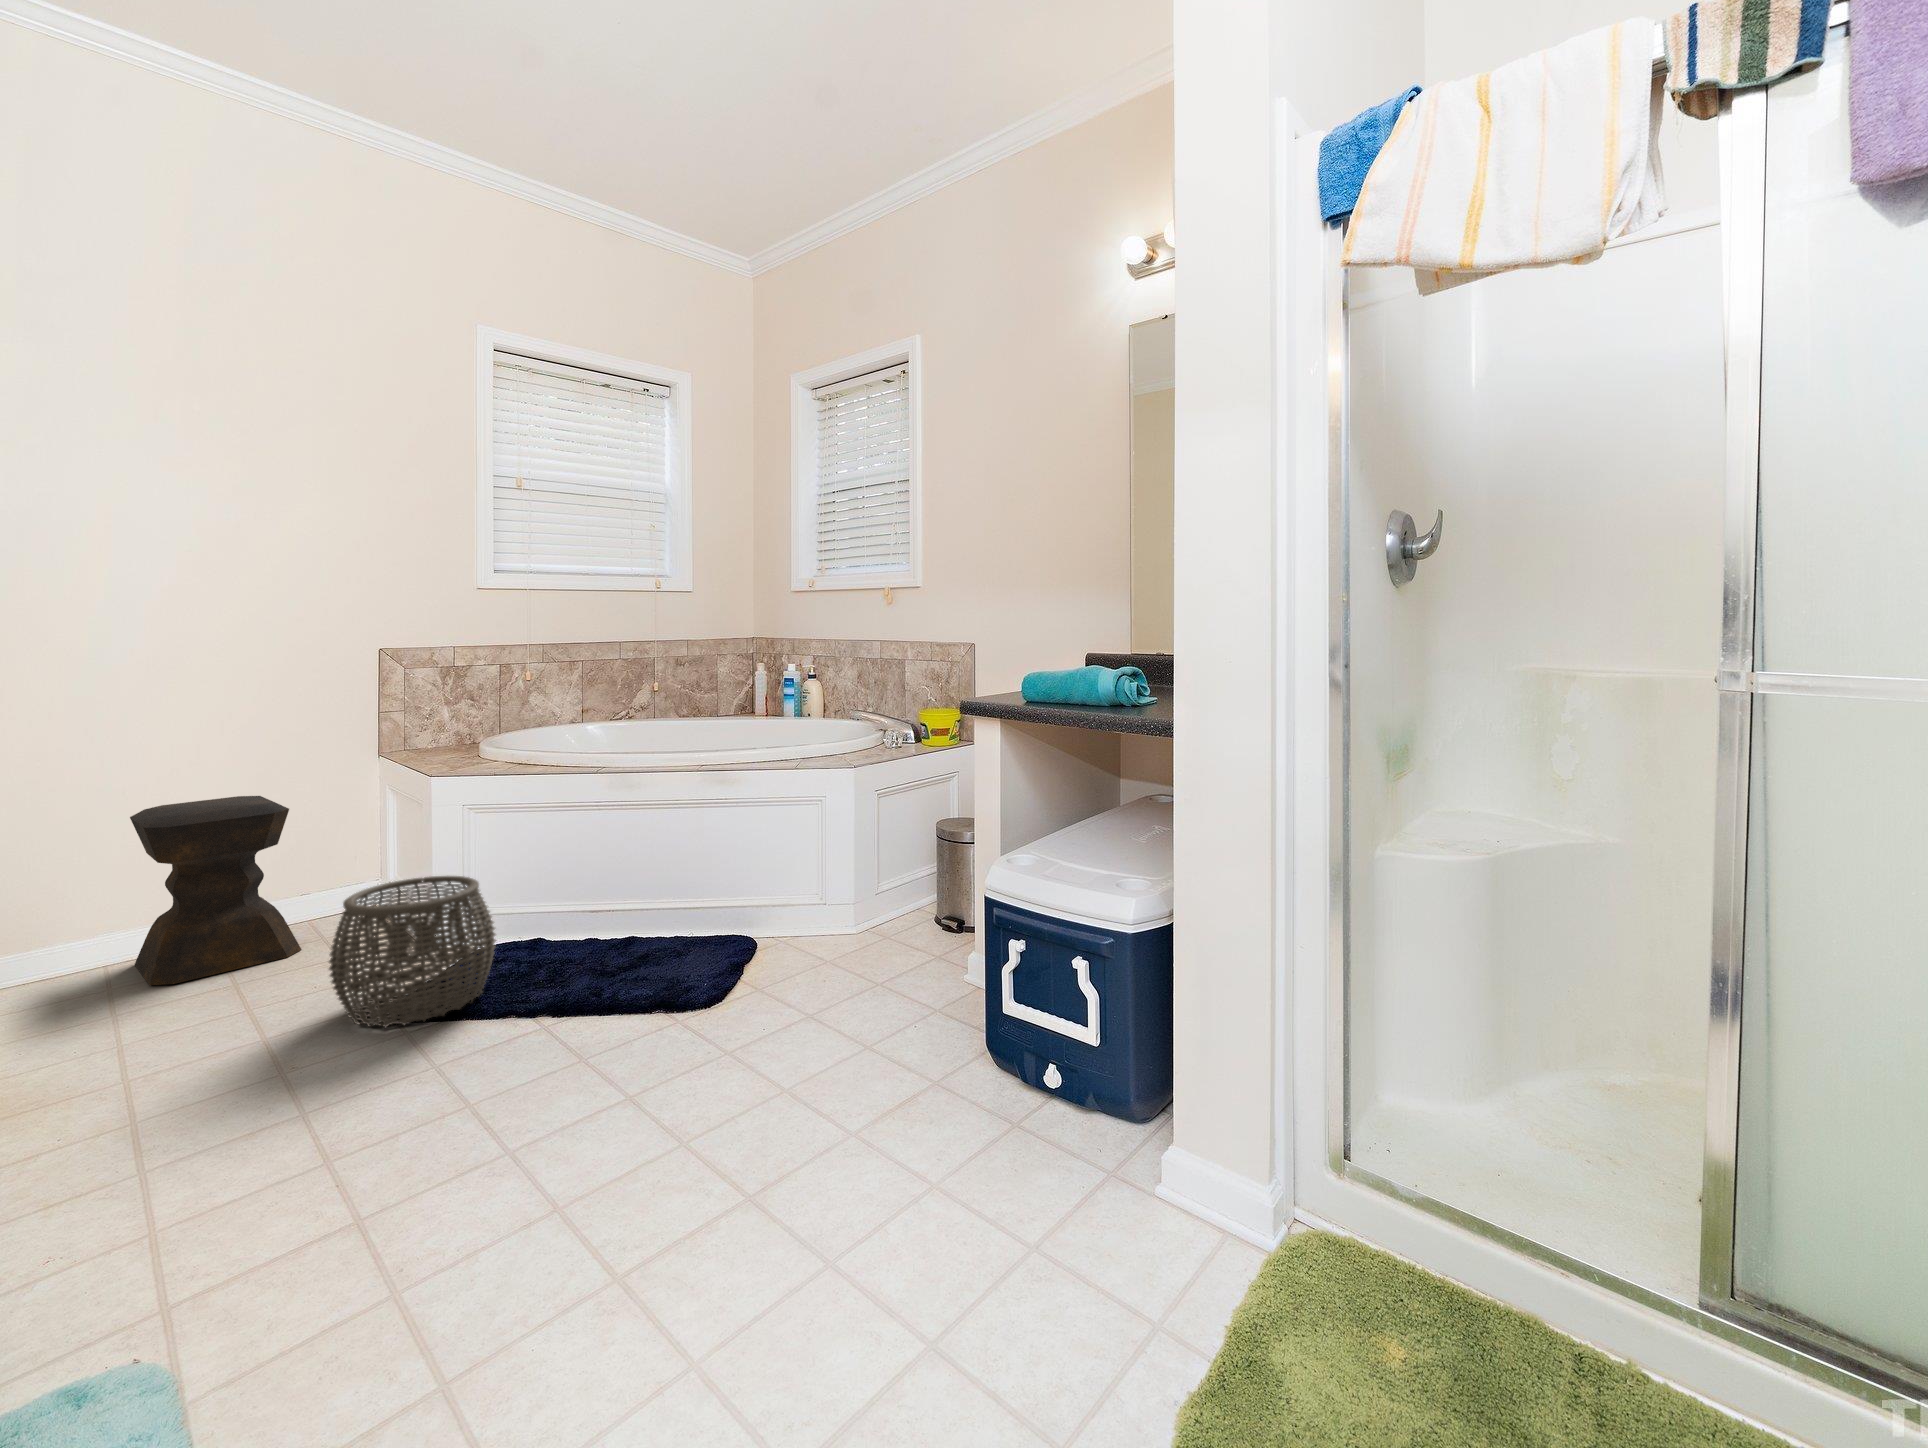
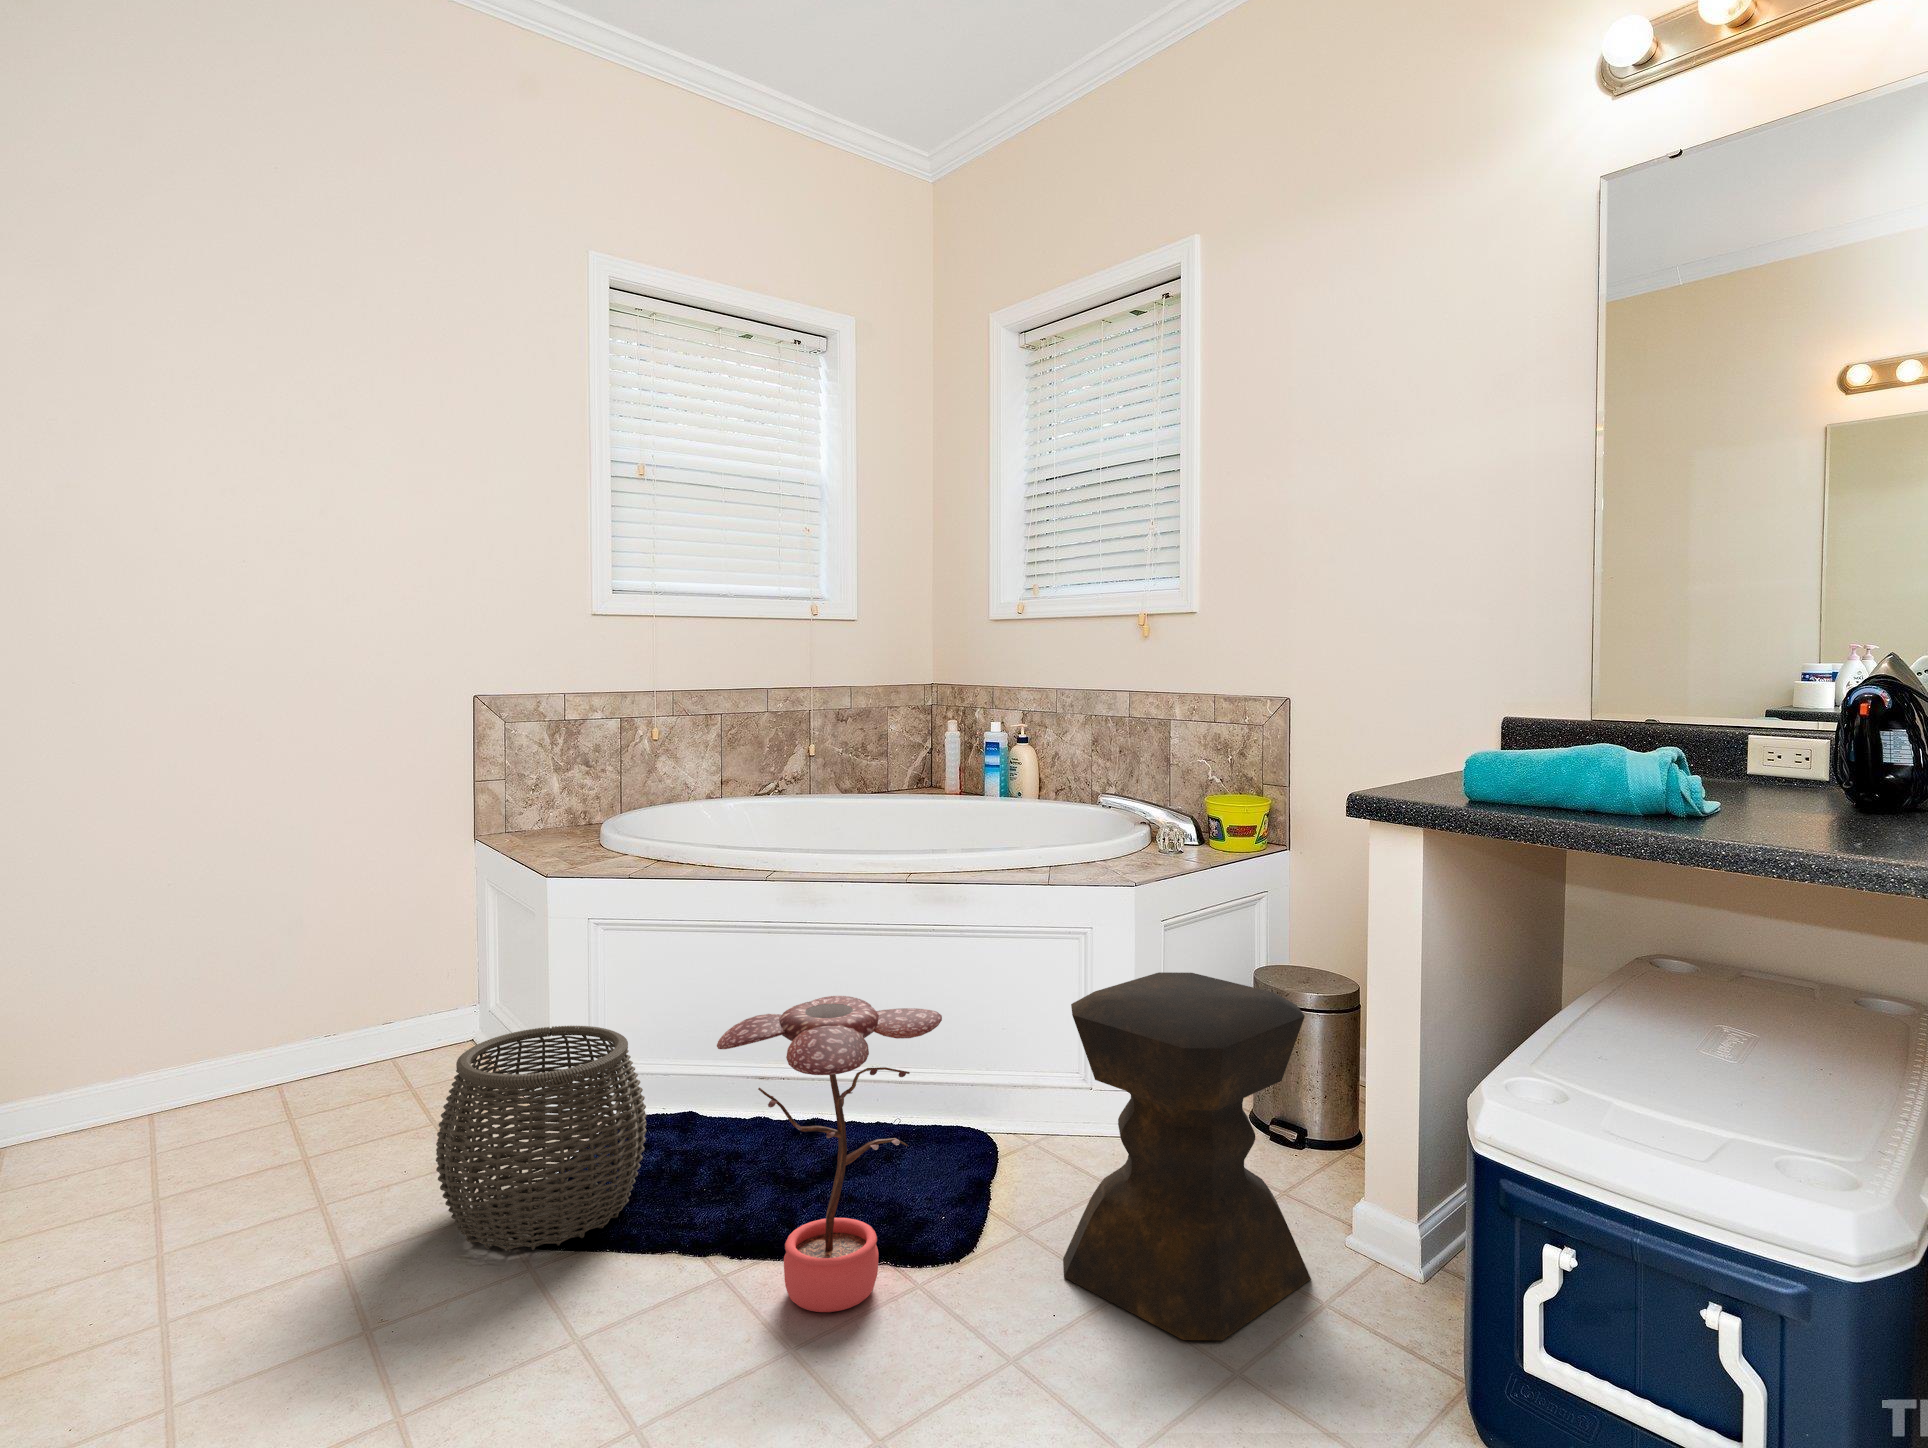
stool: present [130,796,301,985] -> present [1063,972,1311,1340]
potted plant: none [526,843,691,1046] -> present [717,996,942,1312]

